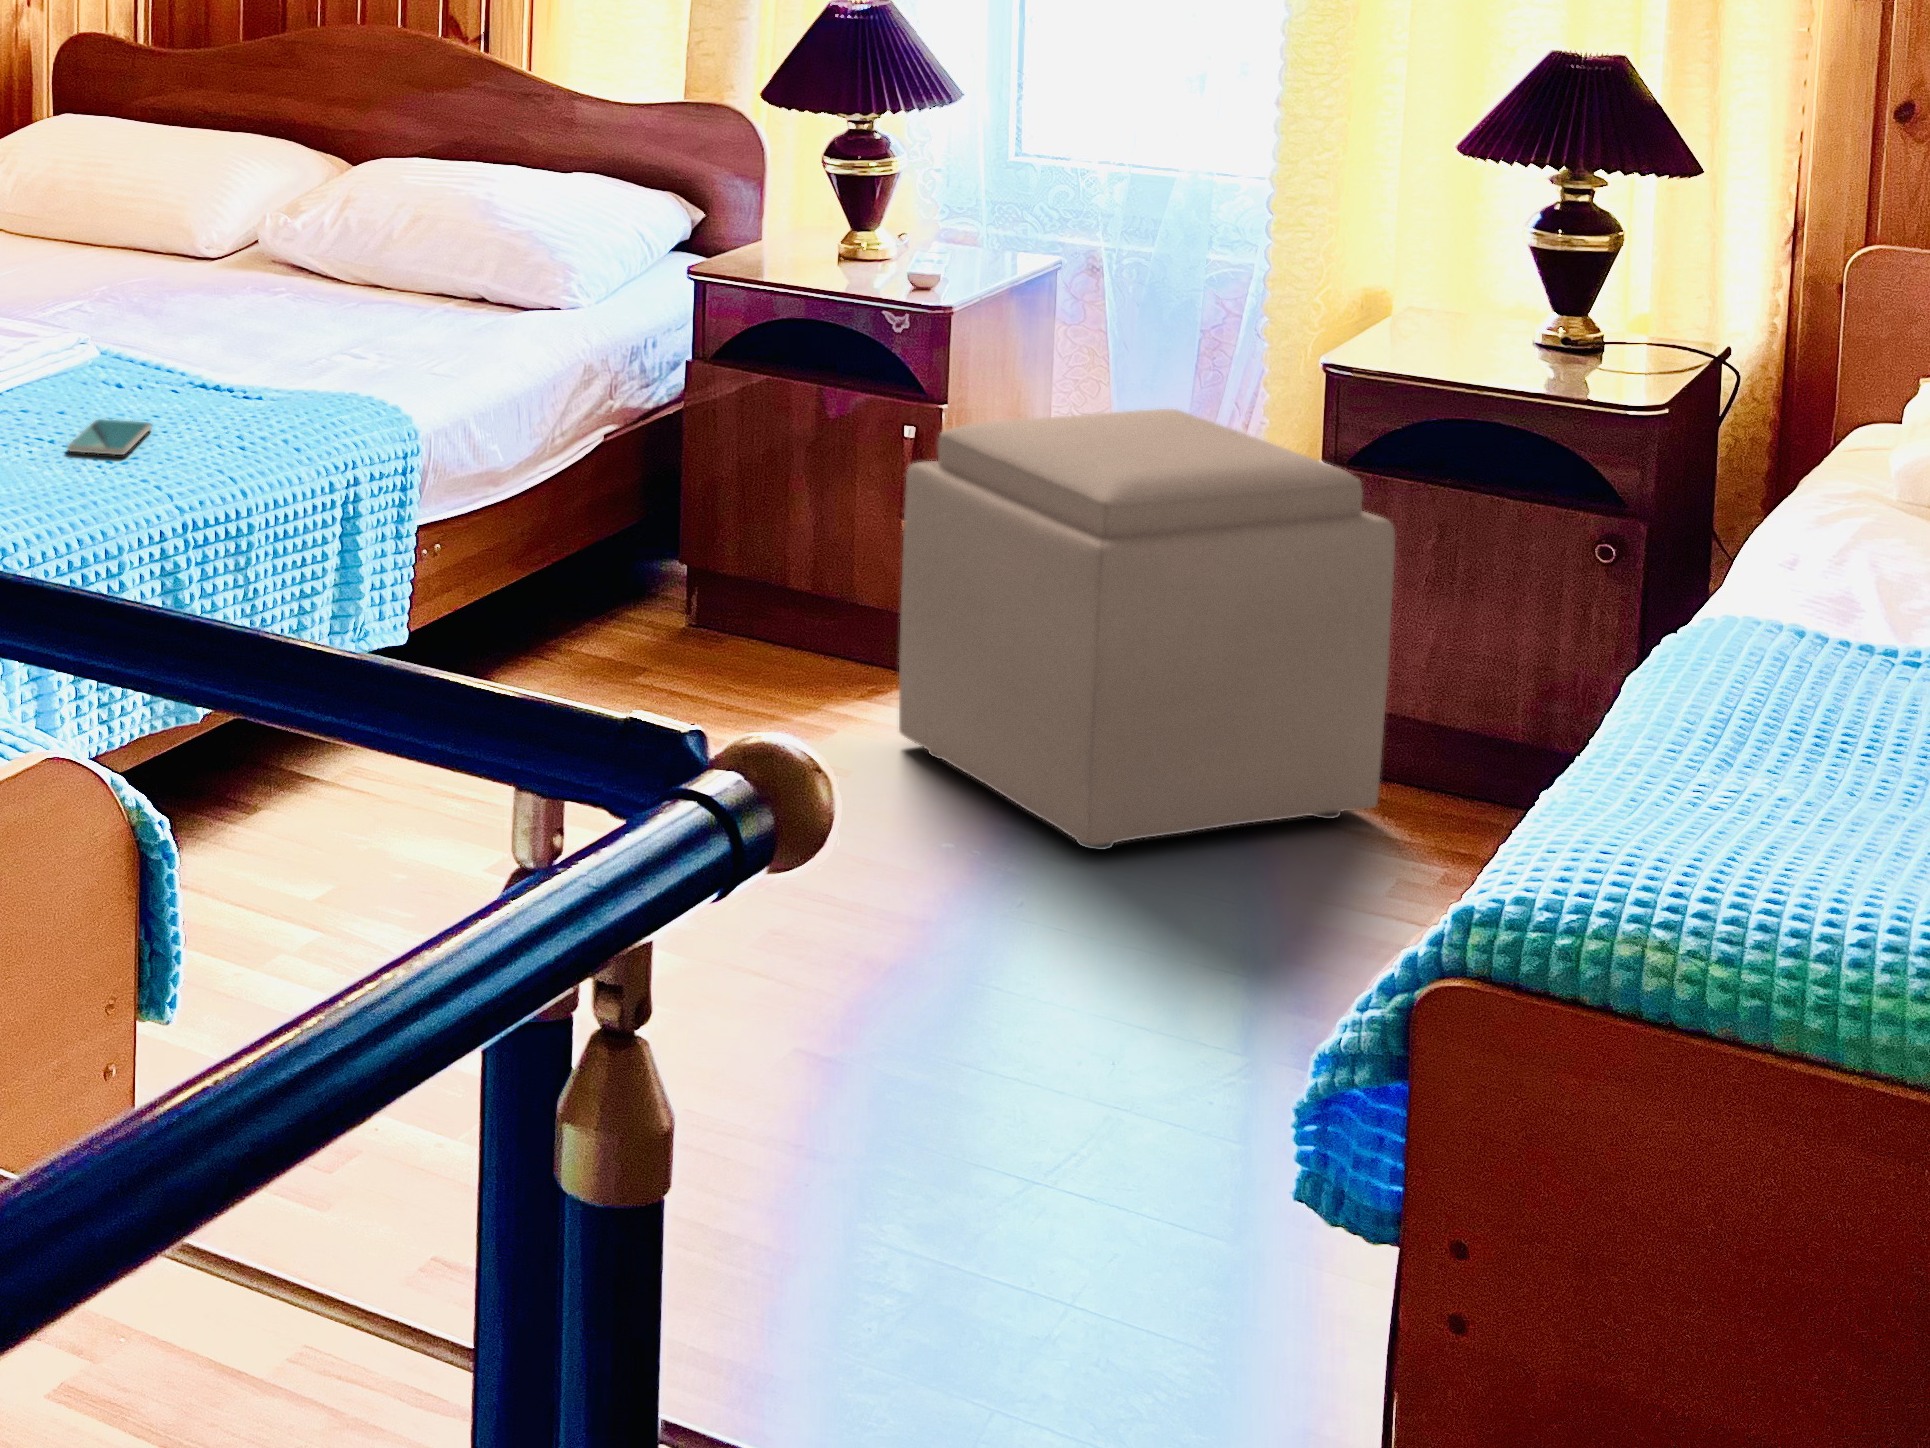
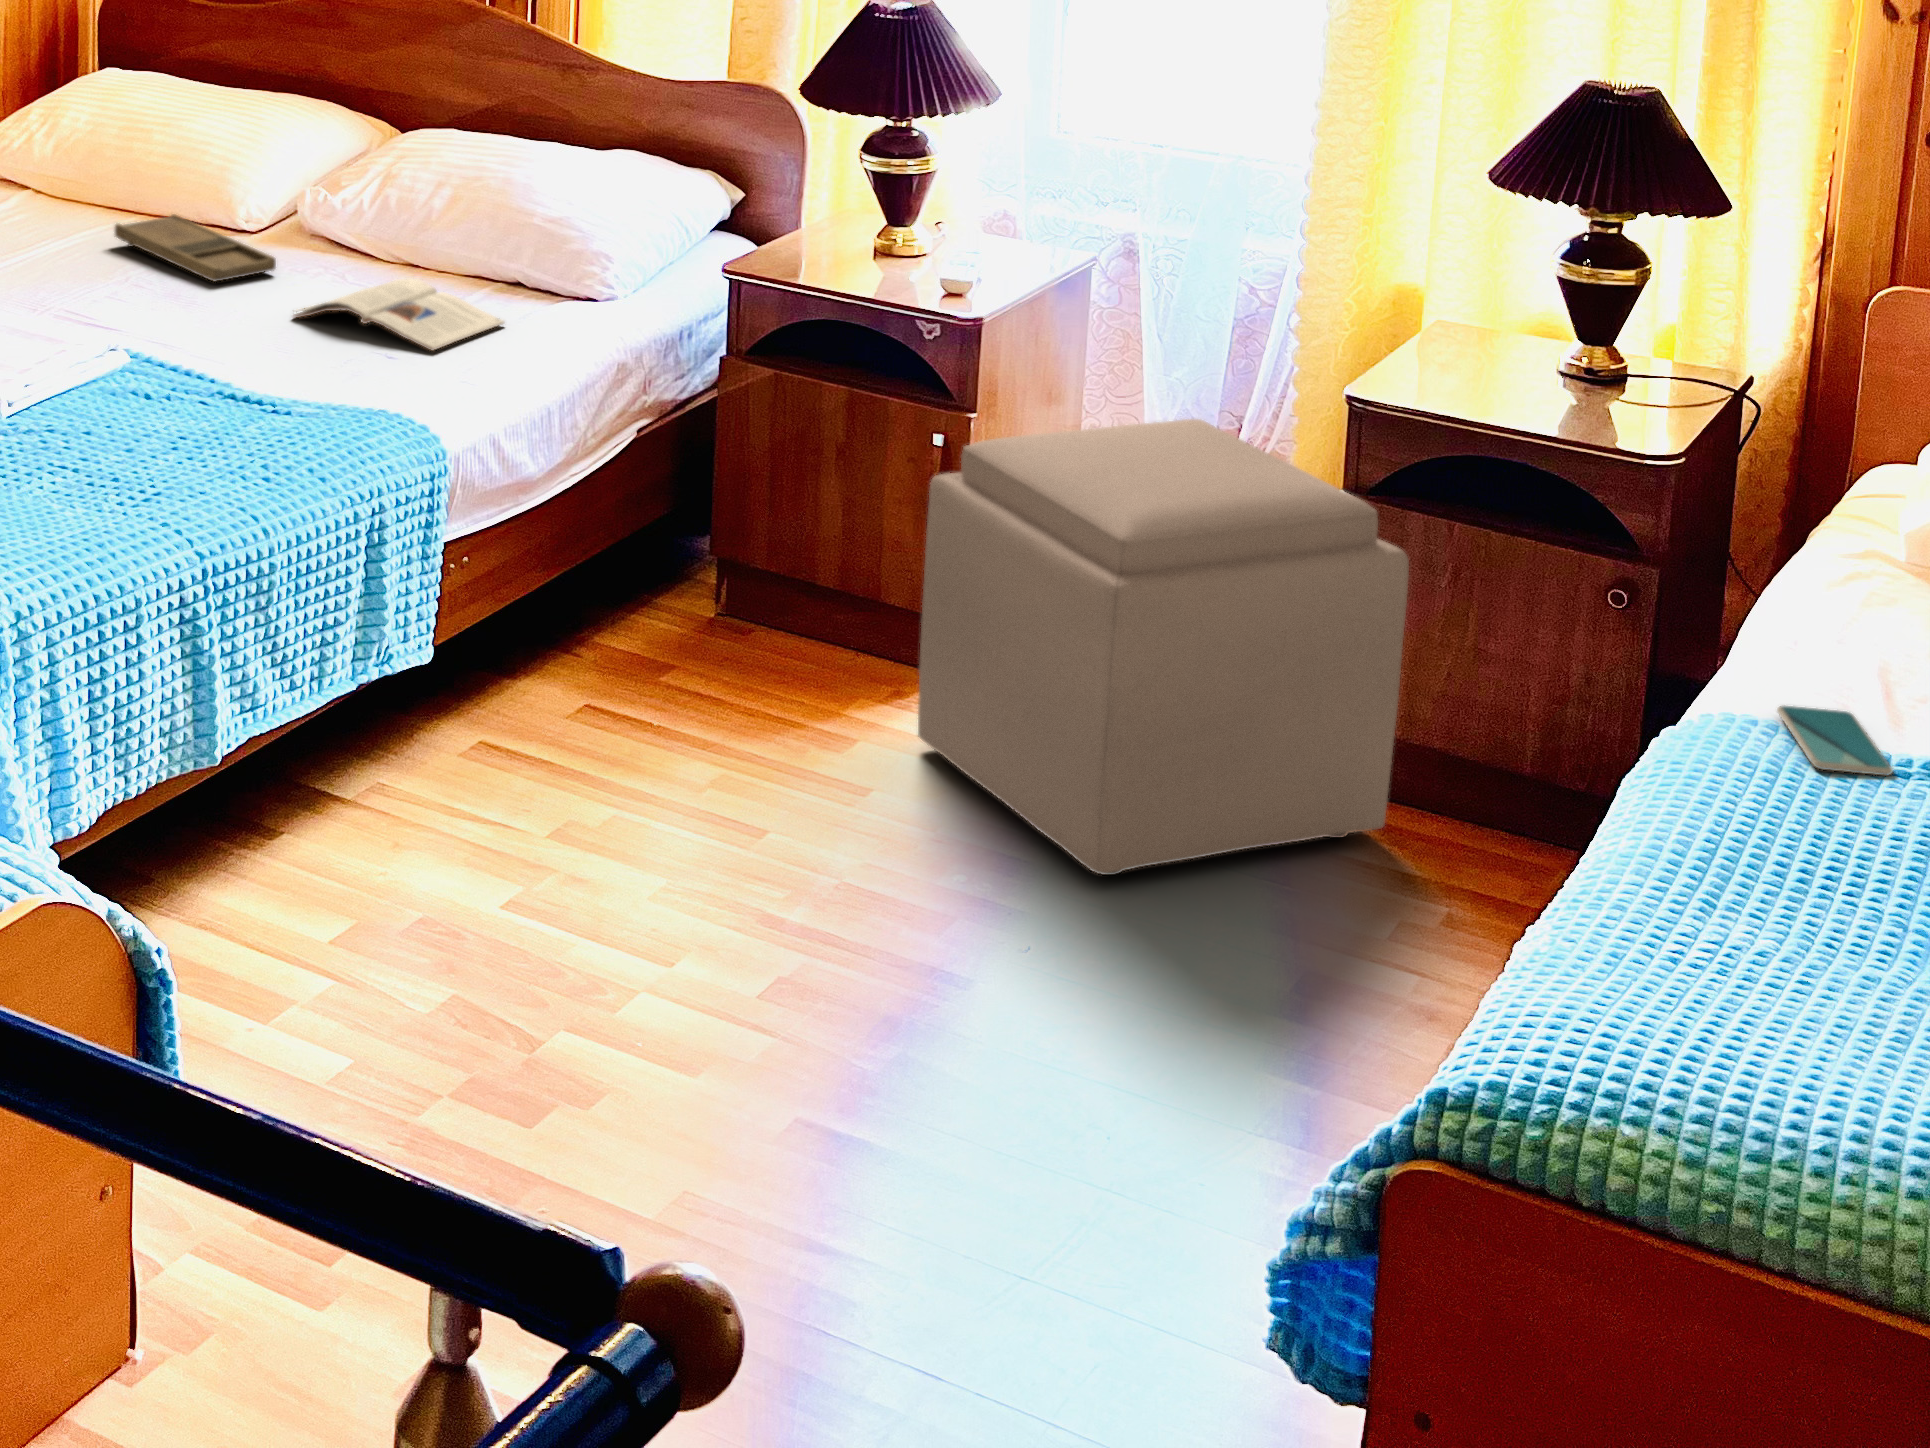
tray: none [77,246,240,301] -> present [115,214,276,281]
magazine: none [259,293,473,354] -> present [294,278,504,351]
smartphone: present [67,420,152,455] -> present [1777,705,1893,775]

